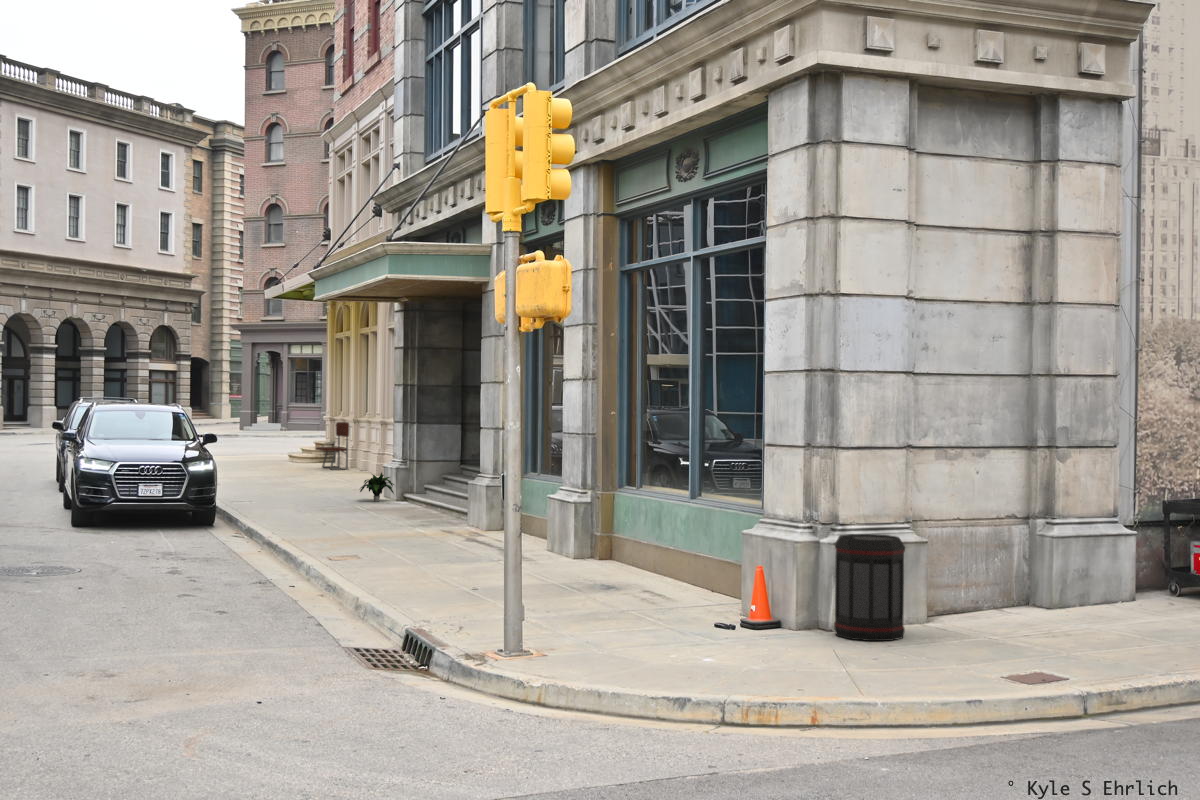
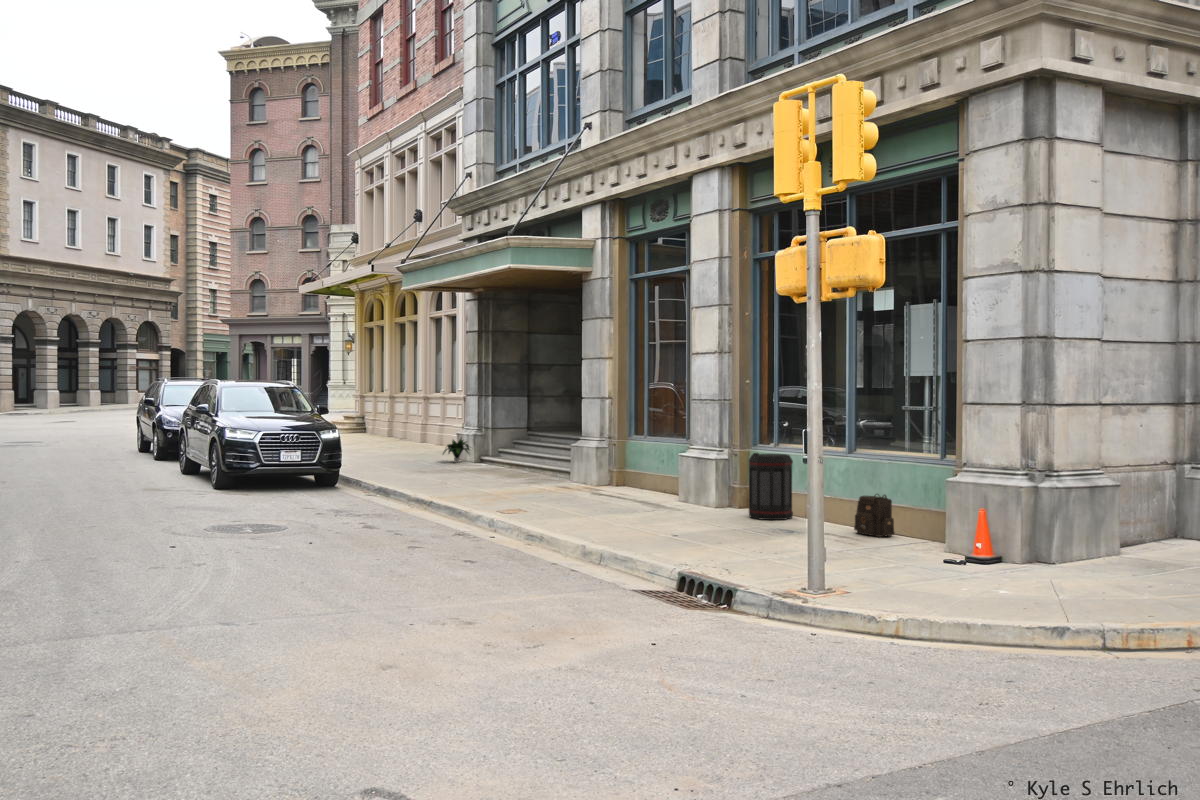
bench: present [315,422,349,470] -> none [355,397,386,437]
trash can: present [834,534,905,641] -> present [749,453,793,520]
backpack: none [674,545,714,595] -> present [854,494,895,537]

